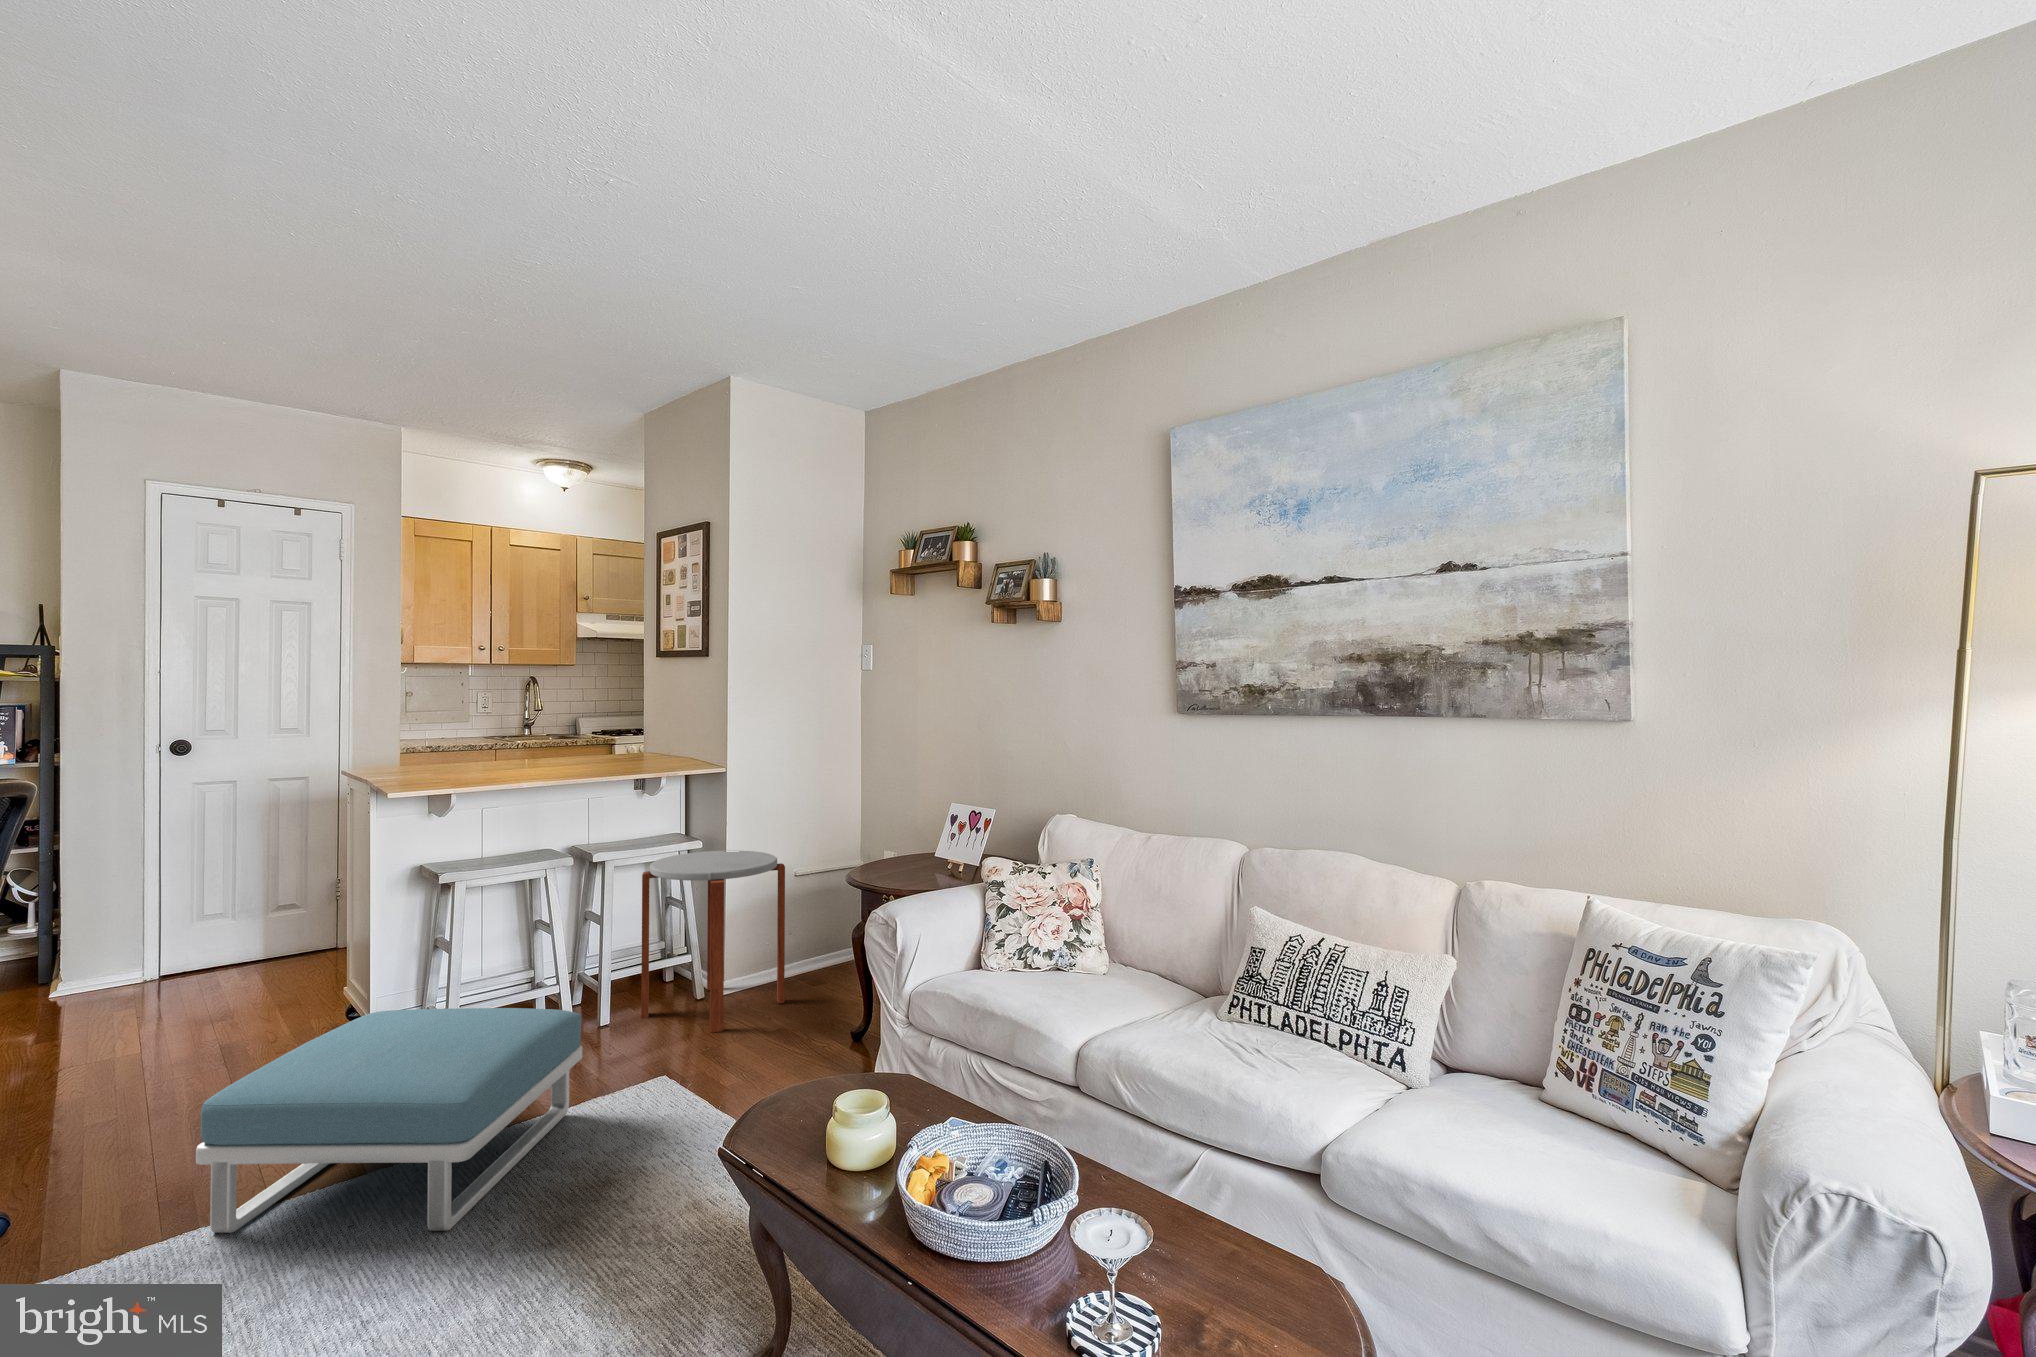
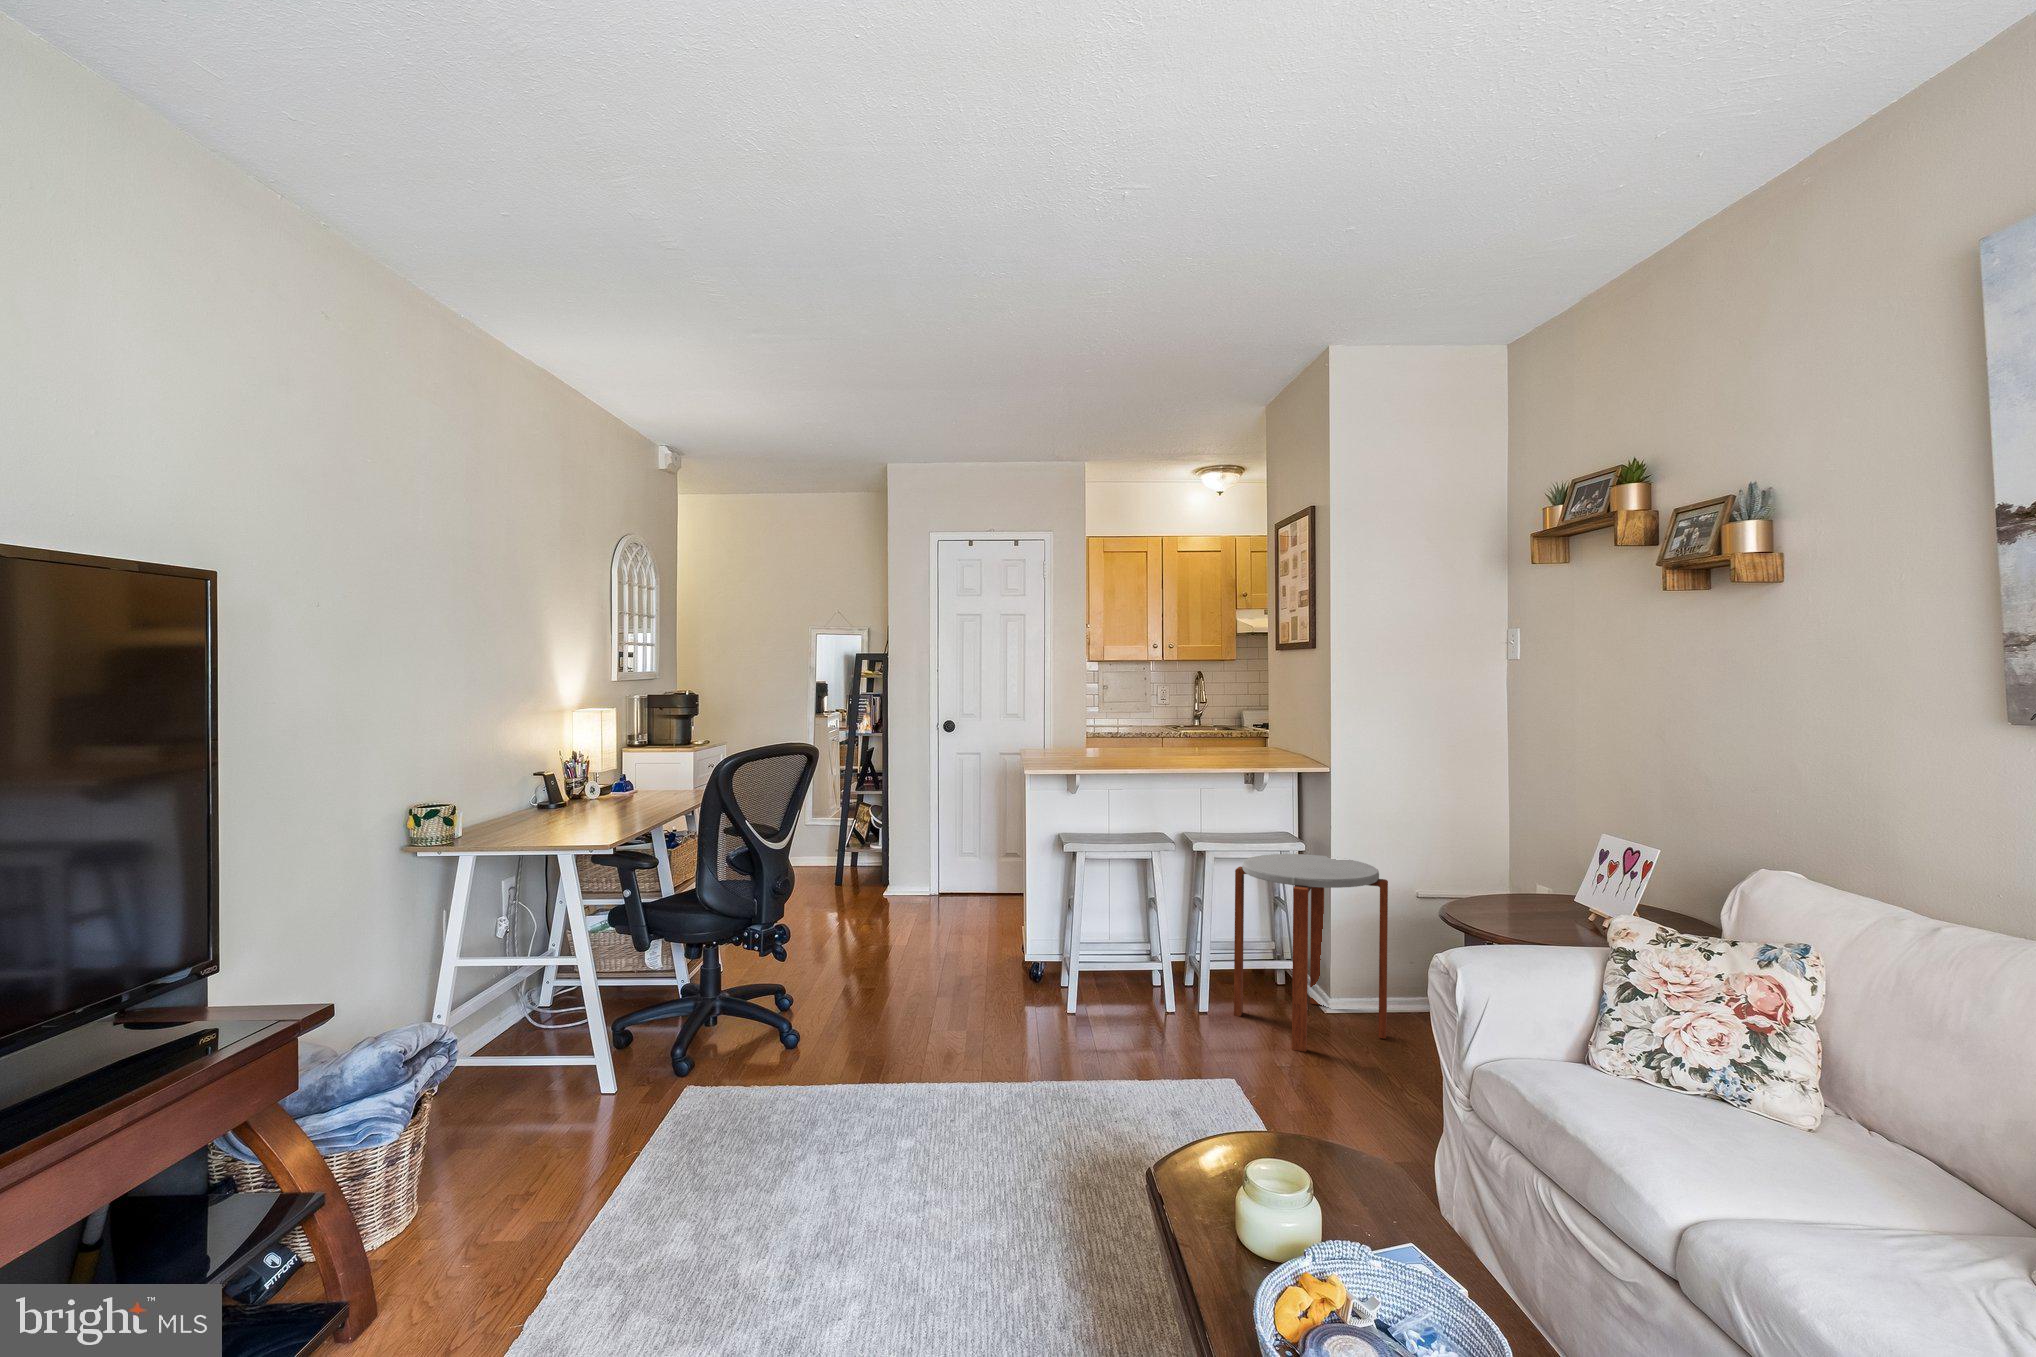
footstool: present [196,1008,582,1233] -> none [846,953,1136,1164]

